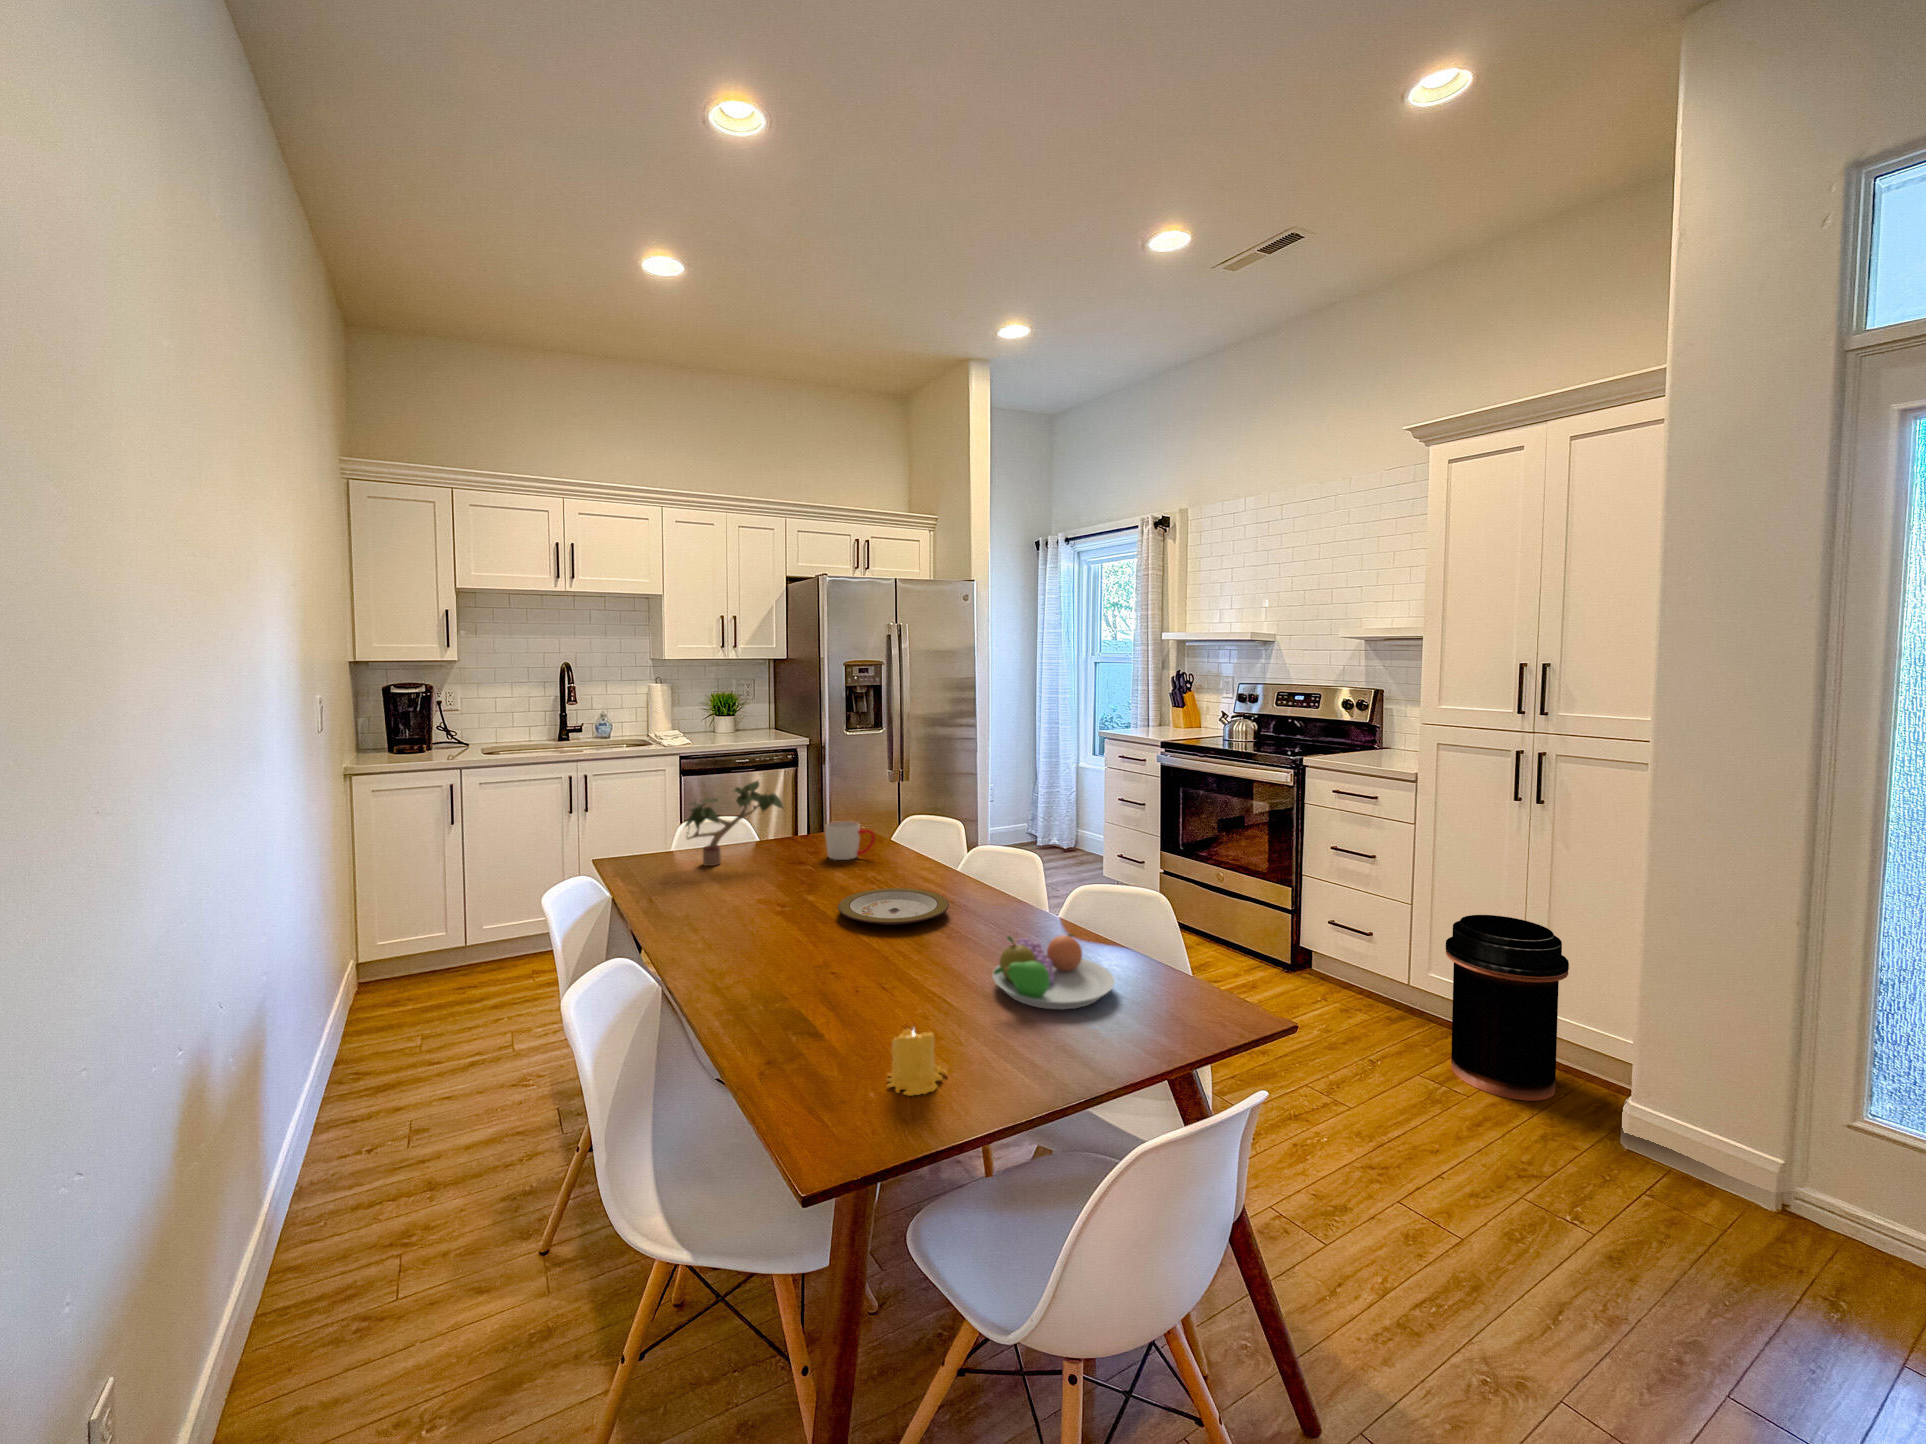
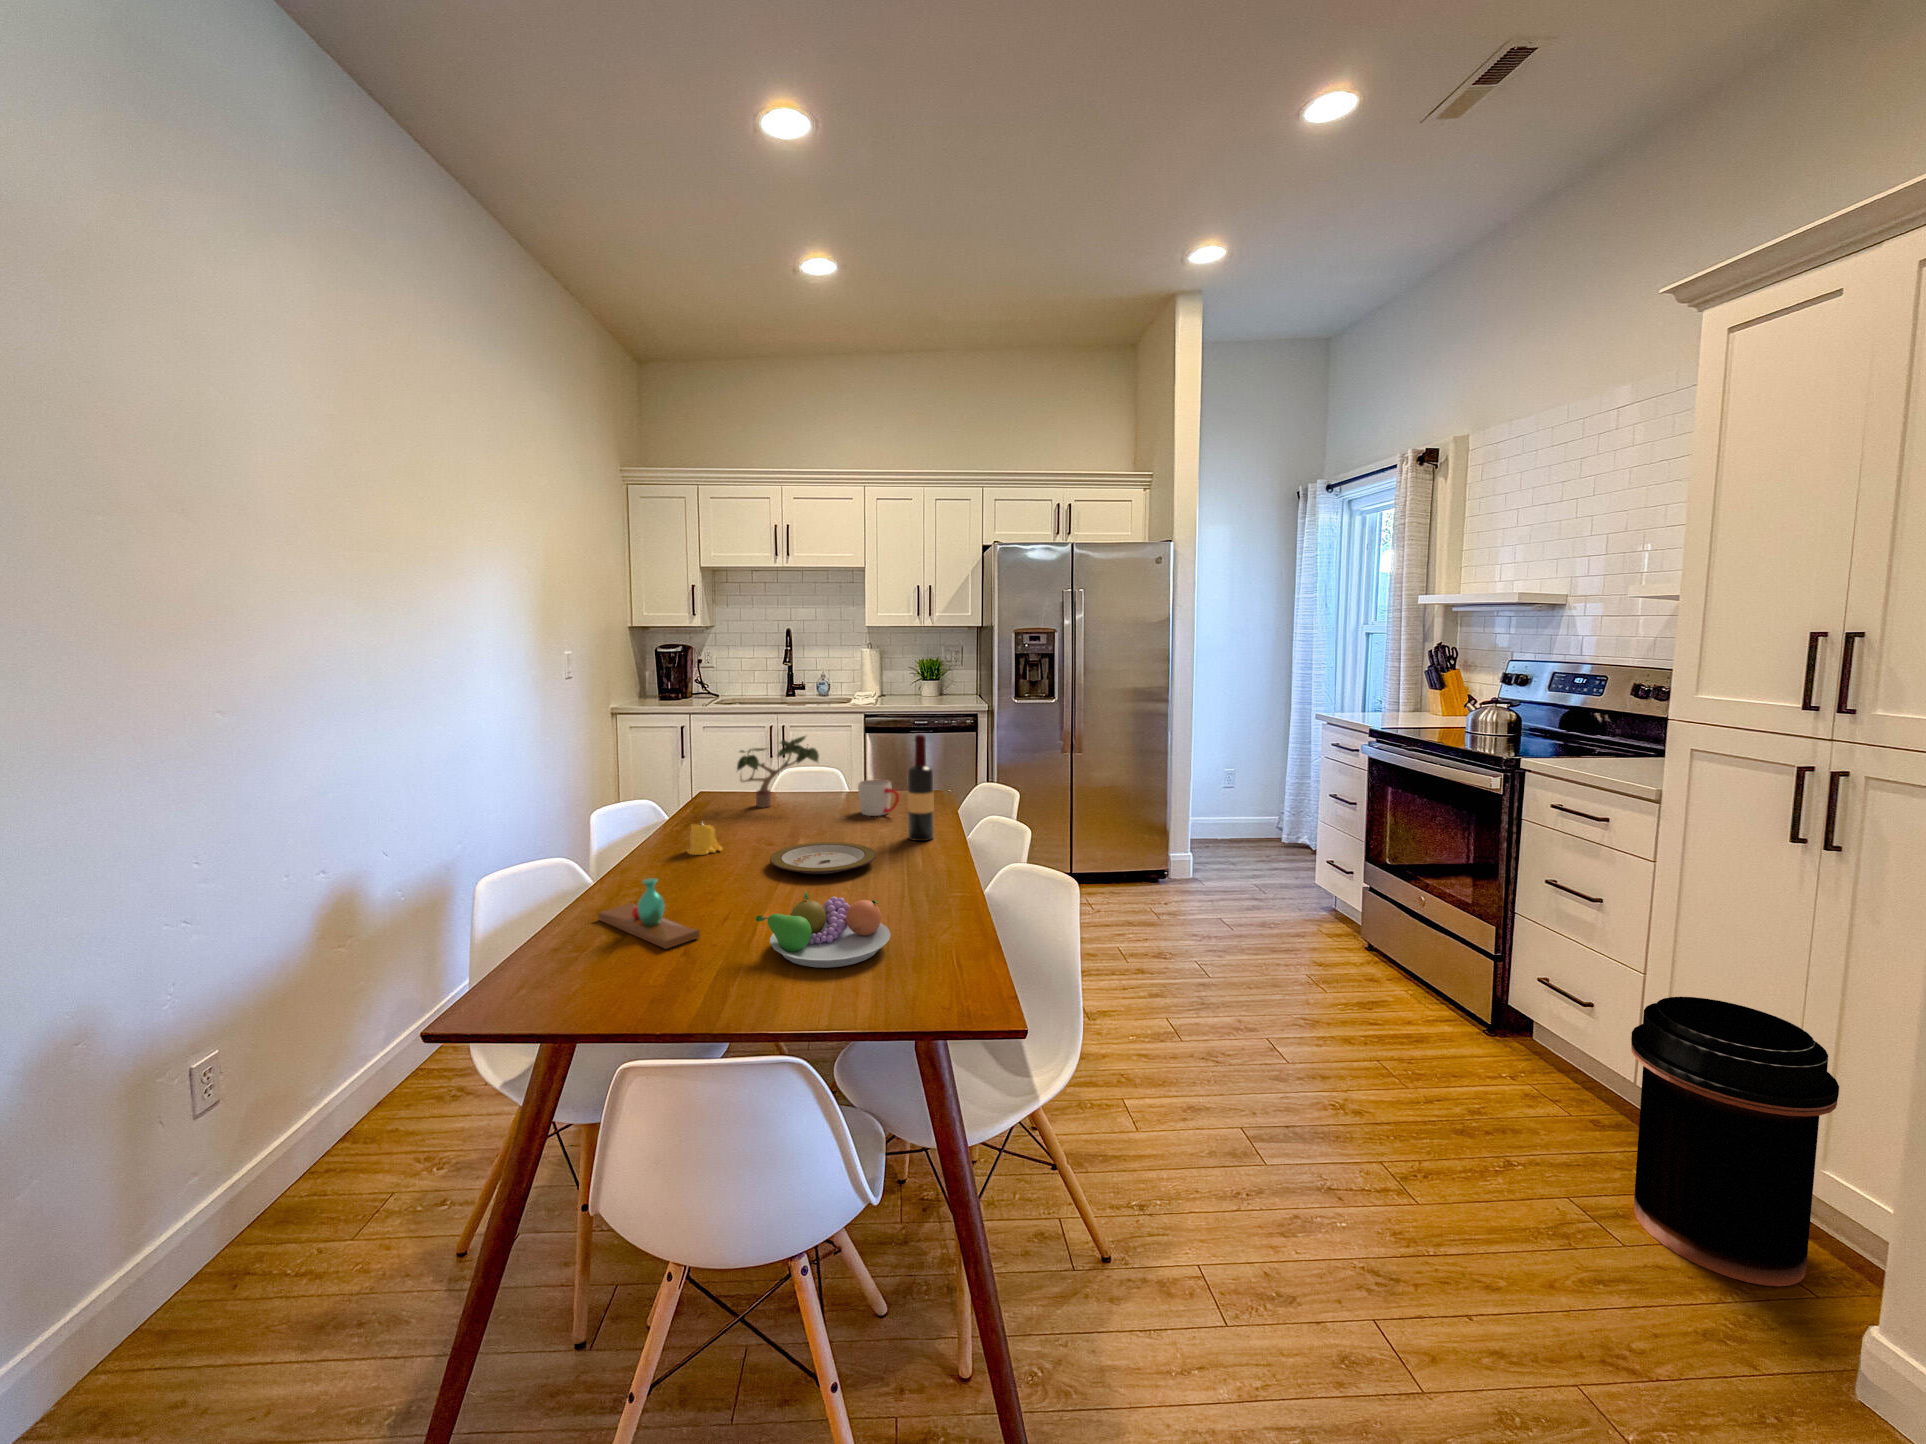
wine bottle: none [920,770,946,878] -> present [908,734,934,841]
vase: none [771,950,918,1025] -> present [598,878,700,949]
candle: present [887,1030,947,1096] -> present [687,824,722,855]

